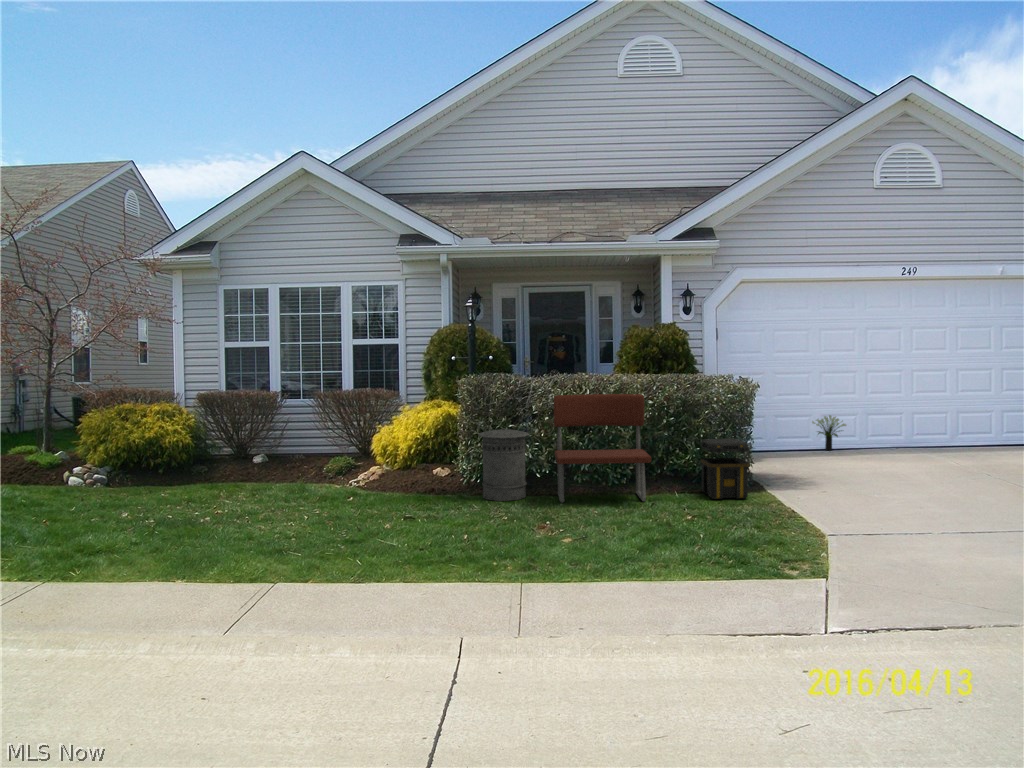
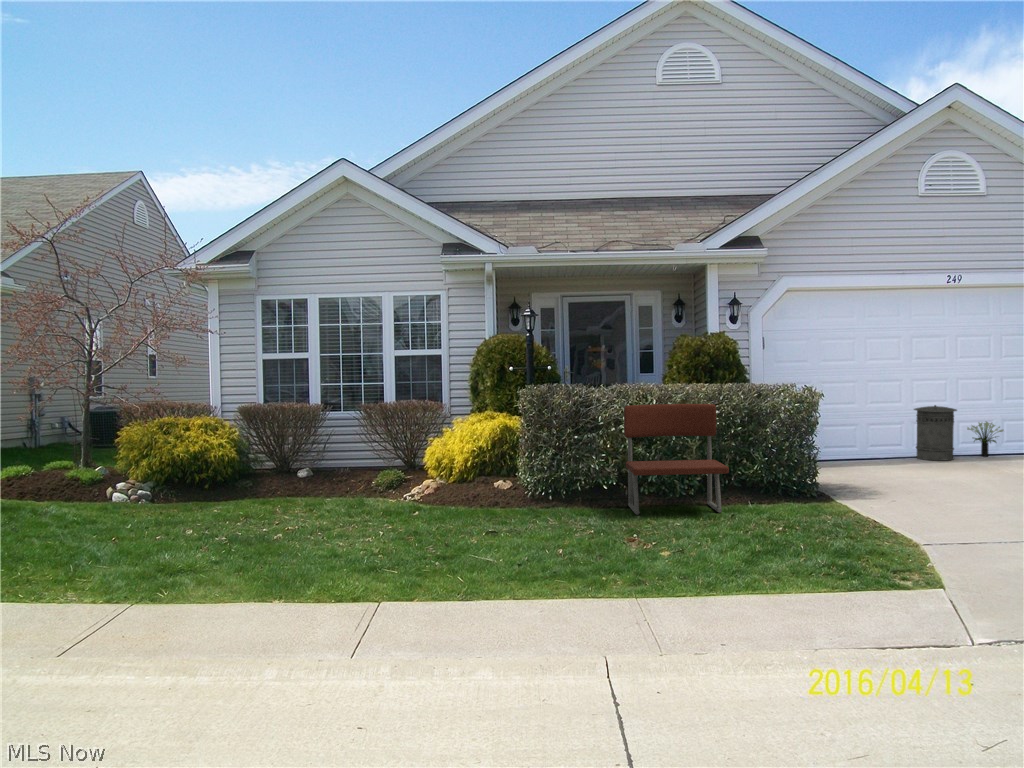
potted plant: present [812,415,846,450] -> present [967,422,1004,457]
trash can: present [479,428,529,501] -> present [914,405,957,461]
toolbox: present [701,439,749,499] -> none [772,448,824,510]

